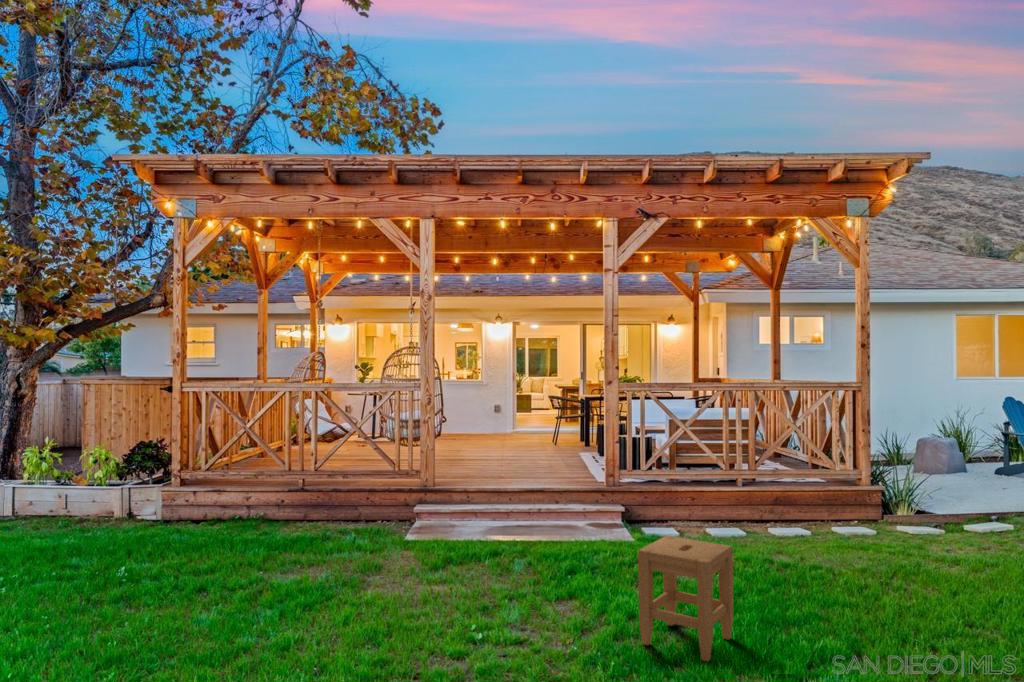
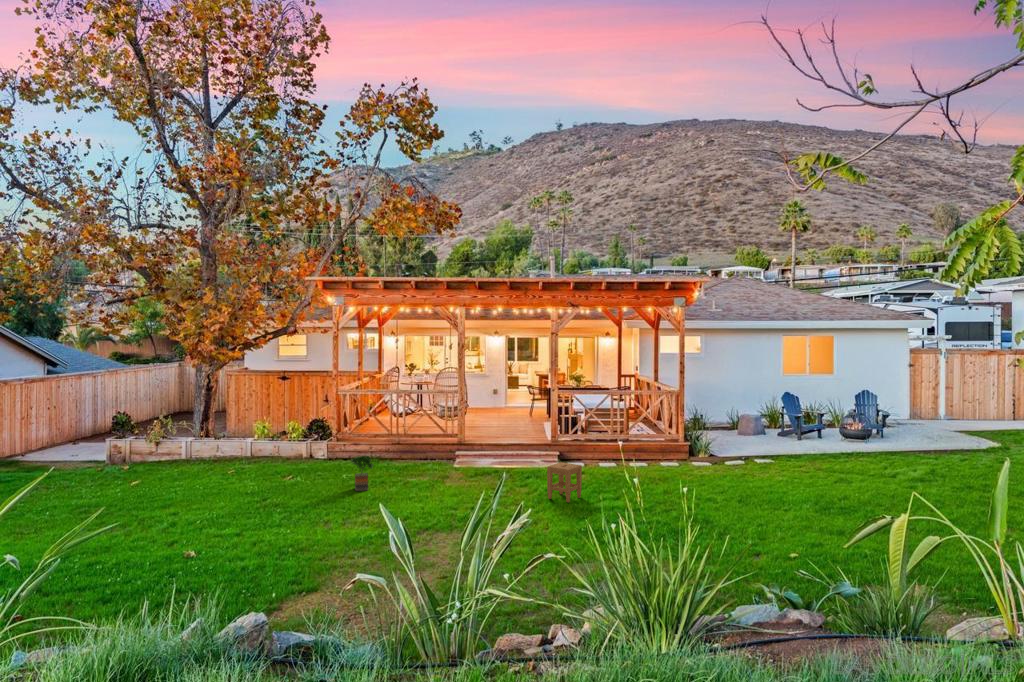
potted tree: none [118,517,183,613] -> present [351,456,374,491]

